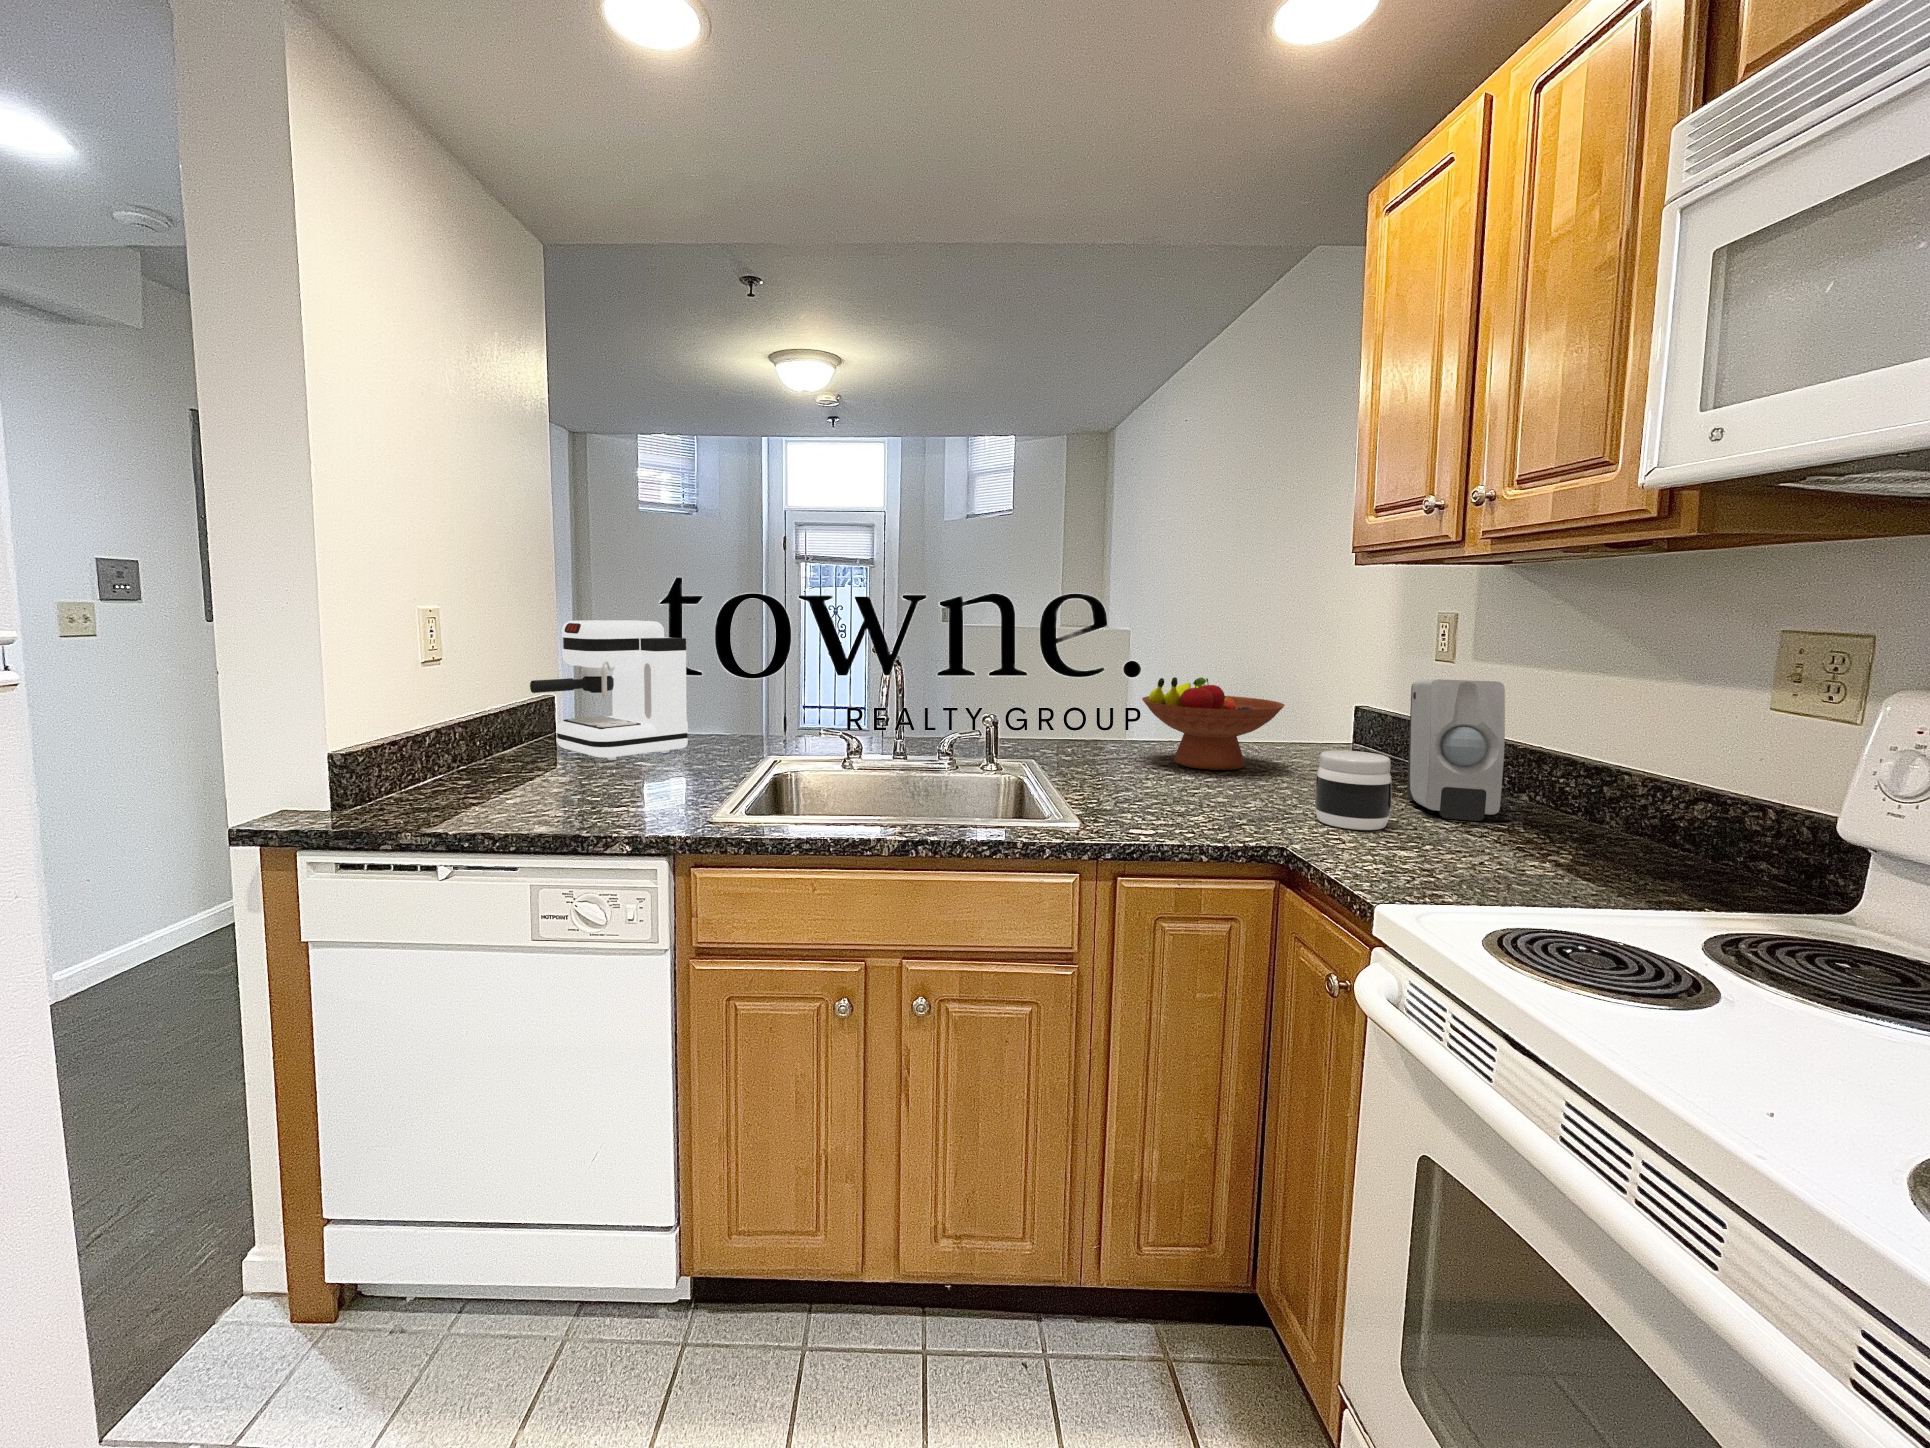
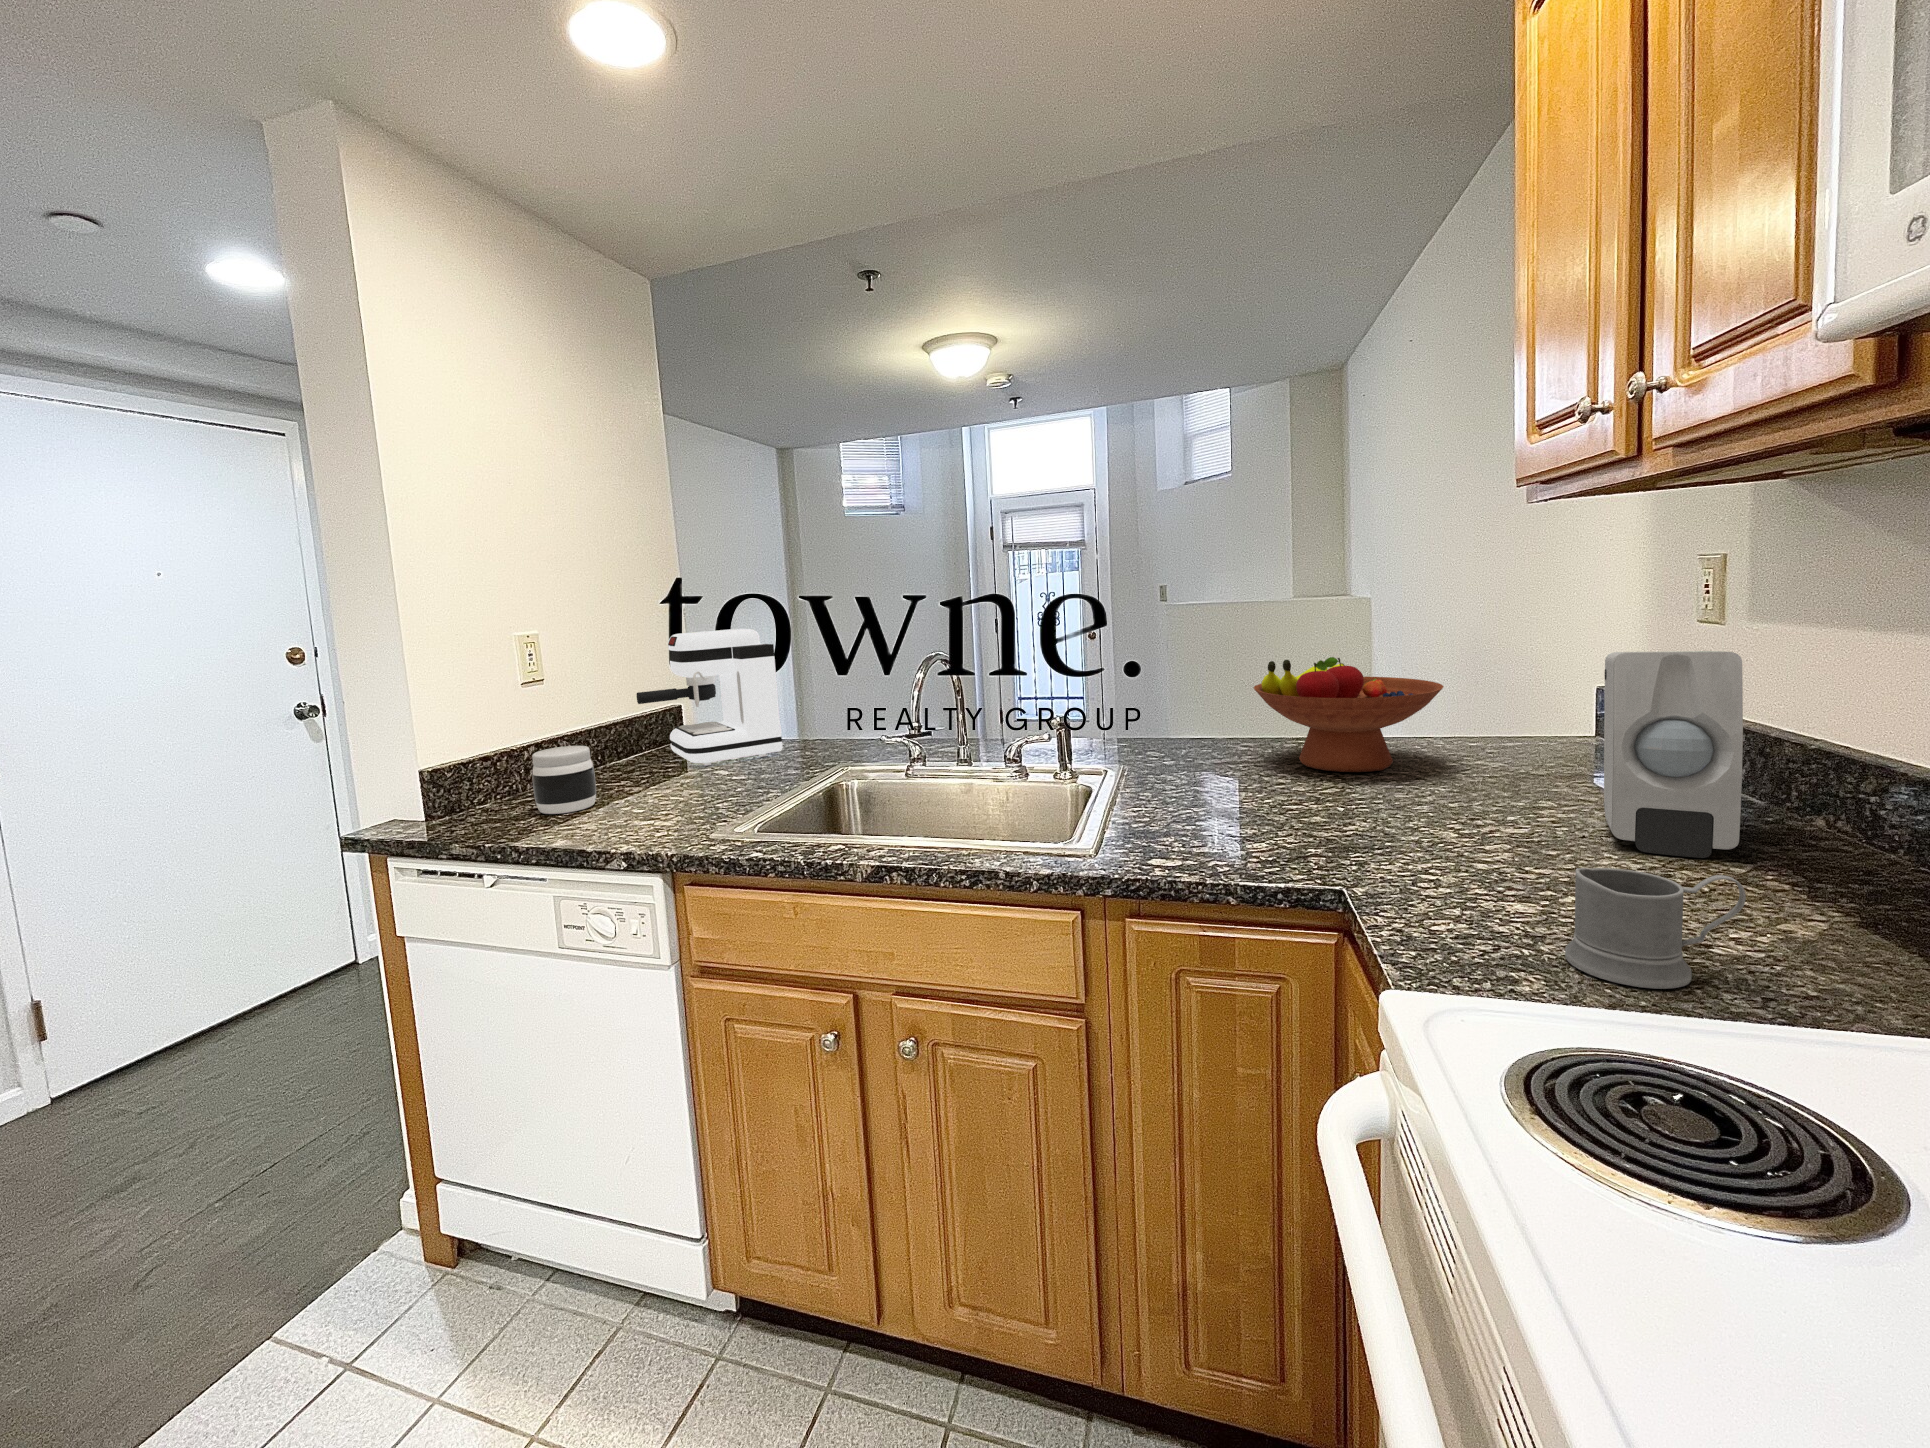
jar: present [1315,750,1392,830] -> present [532,746,596,814]
mug: none [1447,816,1550,888] -> present [1565,868,1746,989]

